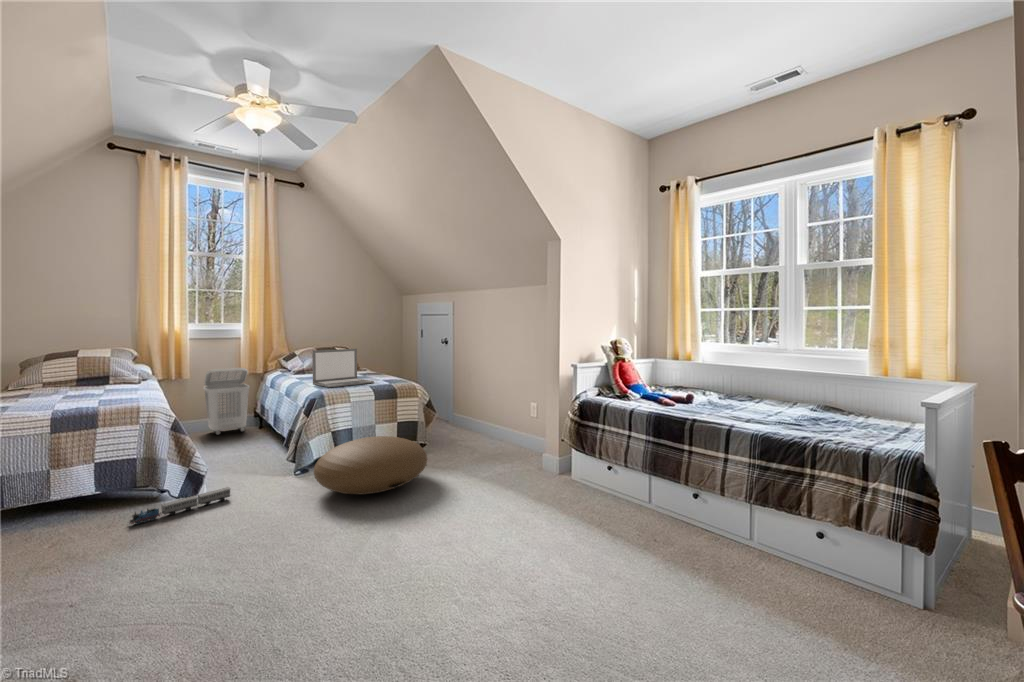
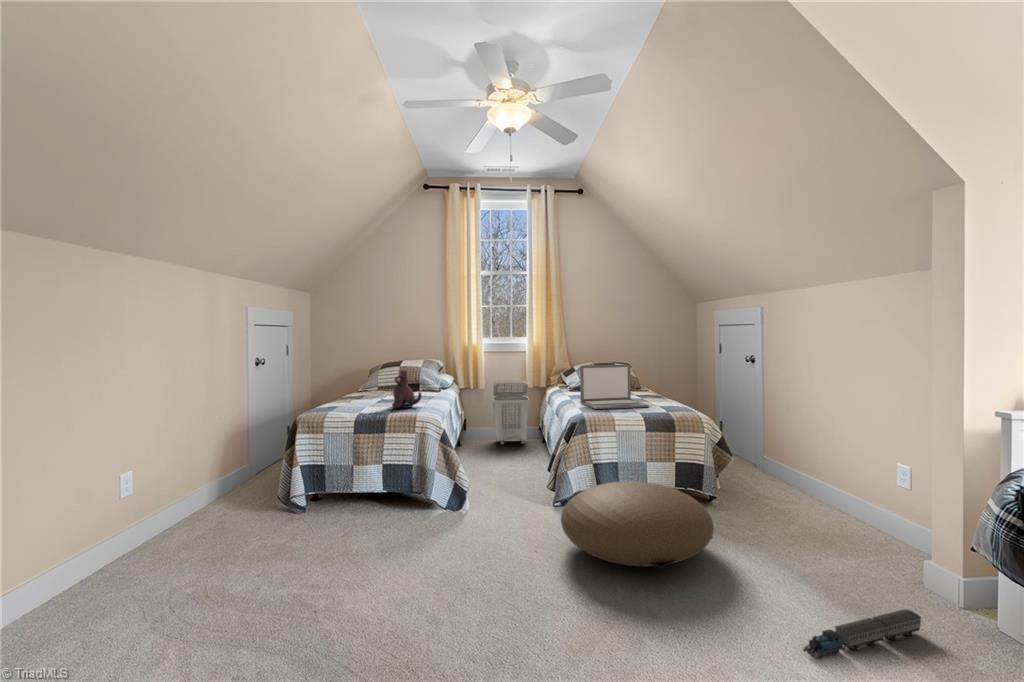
plush toy: none [94,359,136,403] -> present [392,370,421,409]
toy train: present [130,487,230,524] -> present [804,609,921,659]

